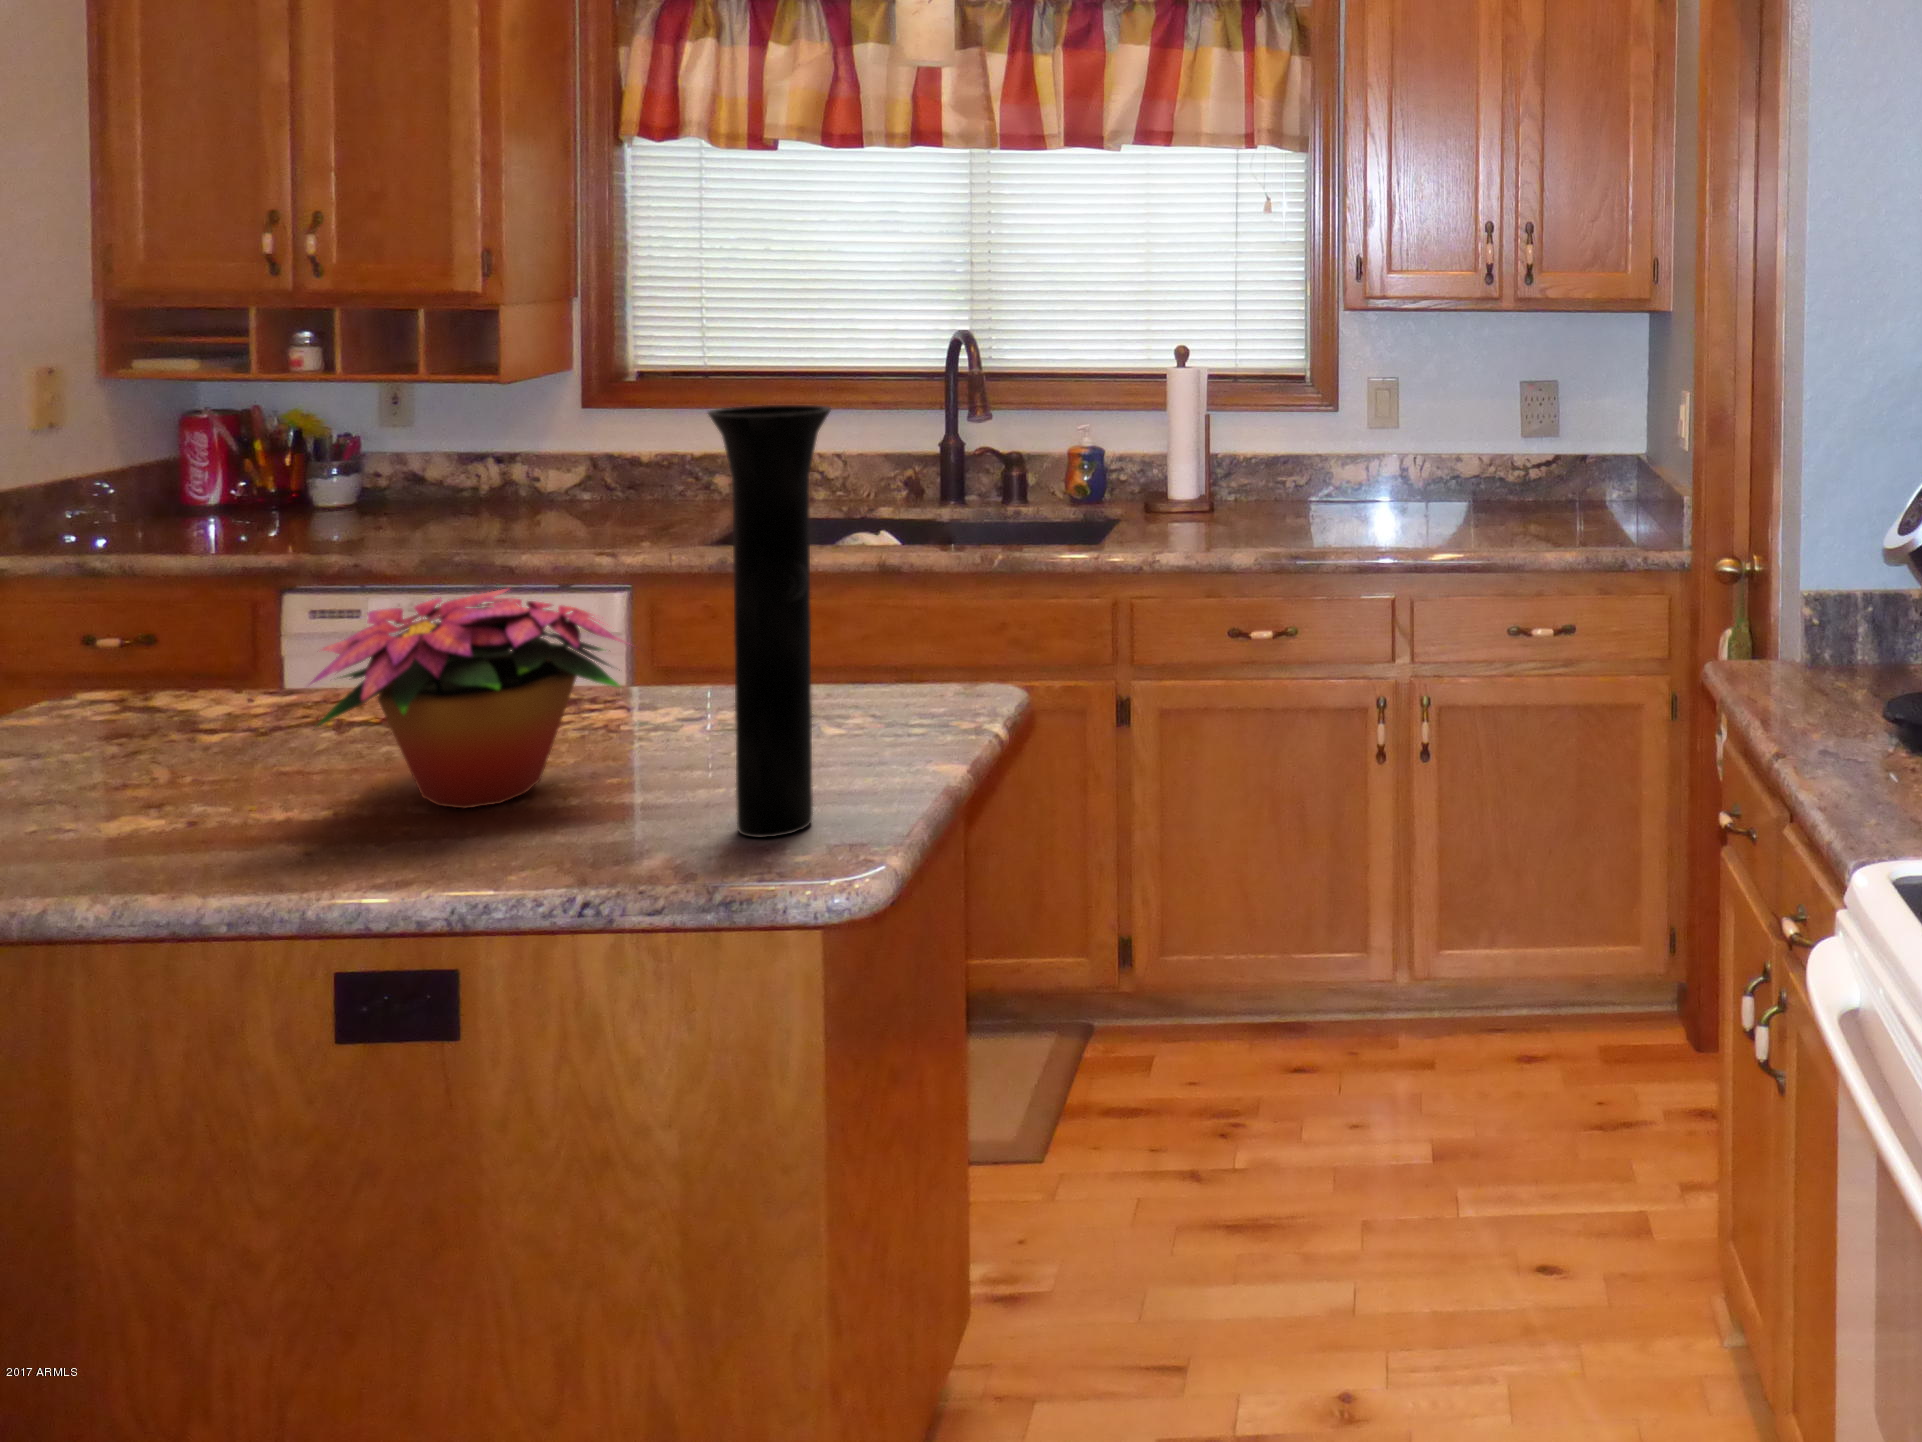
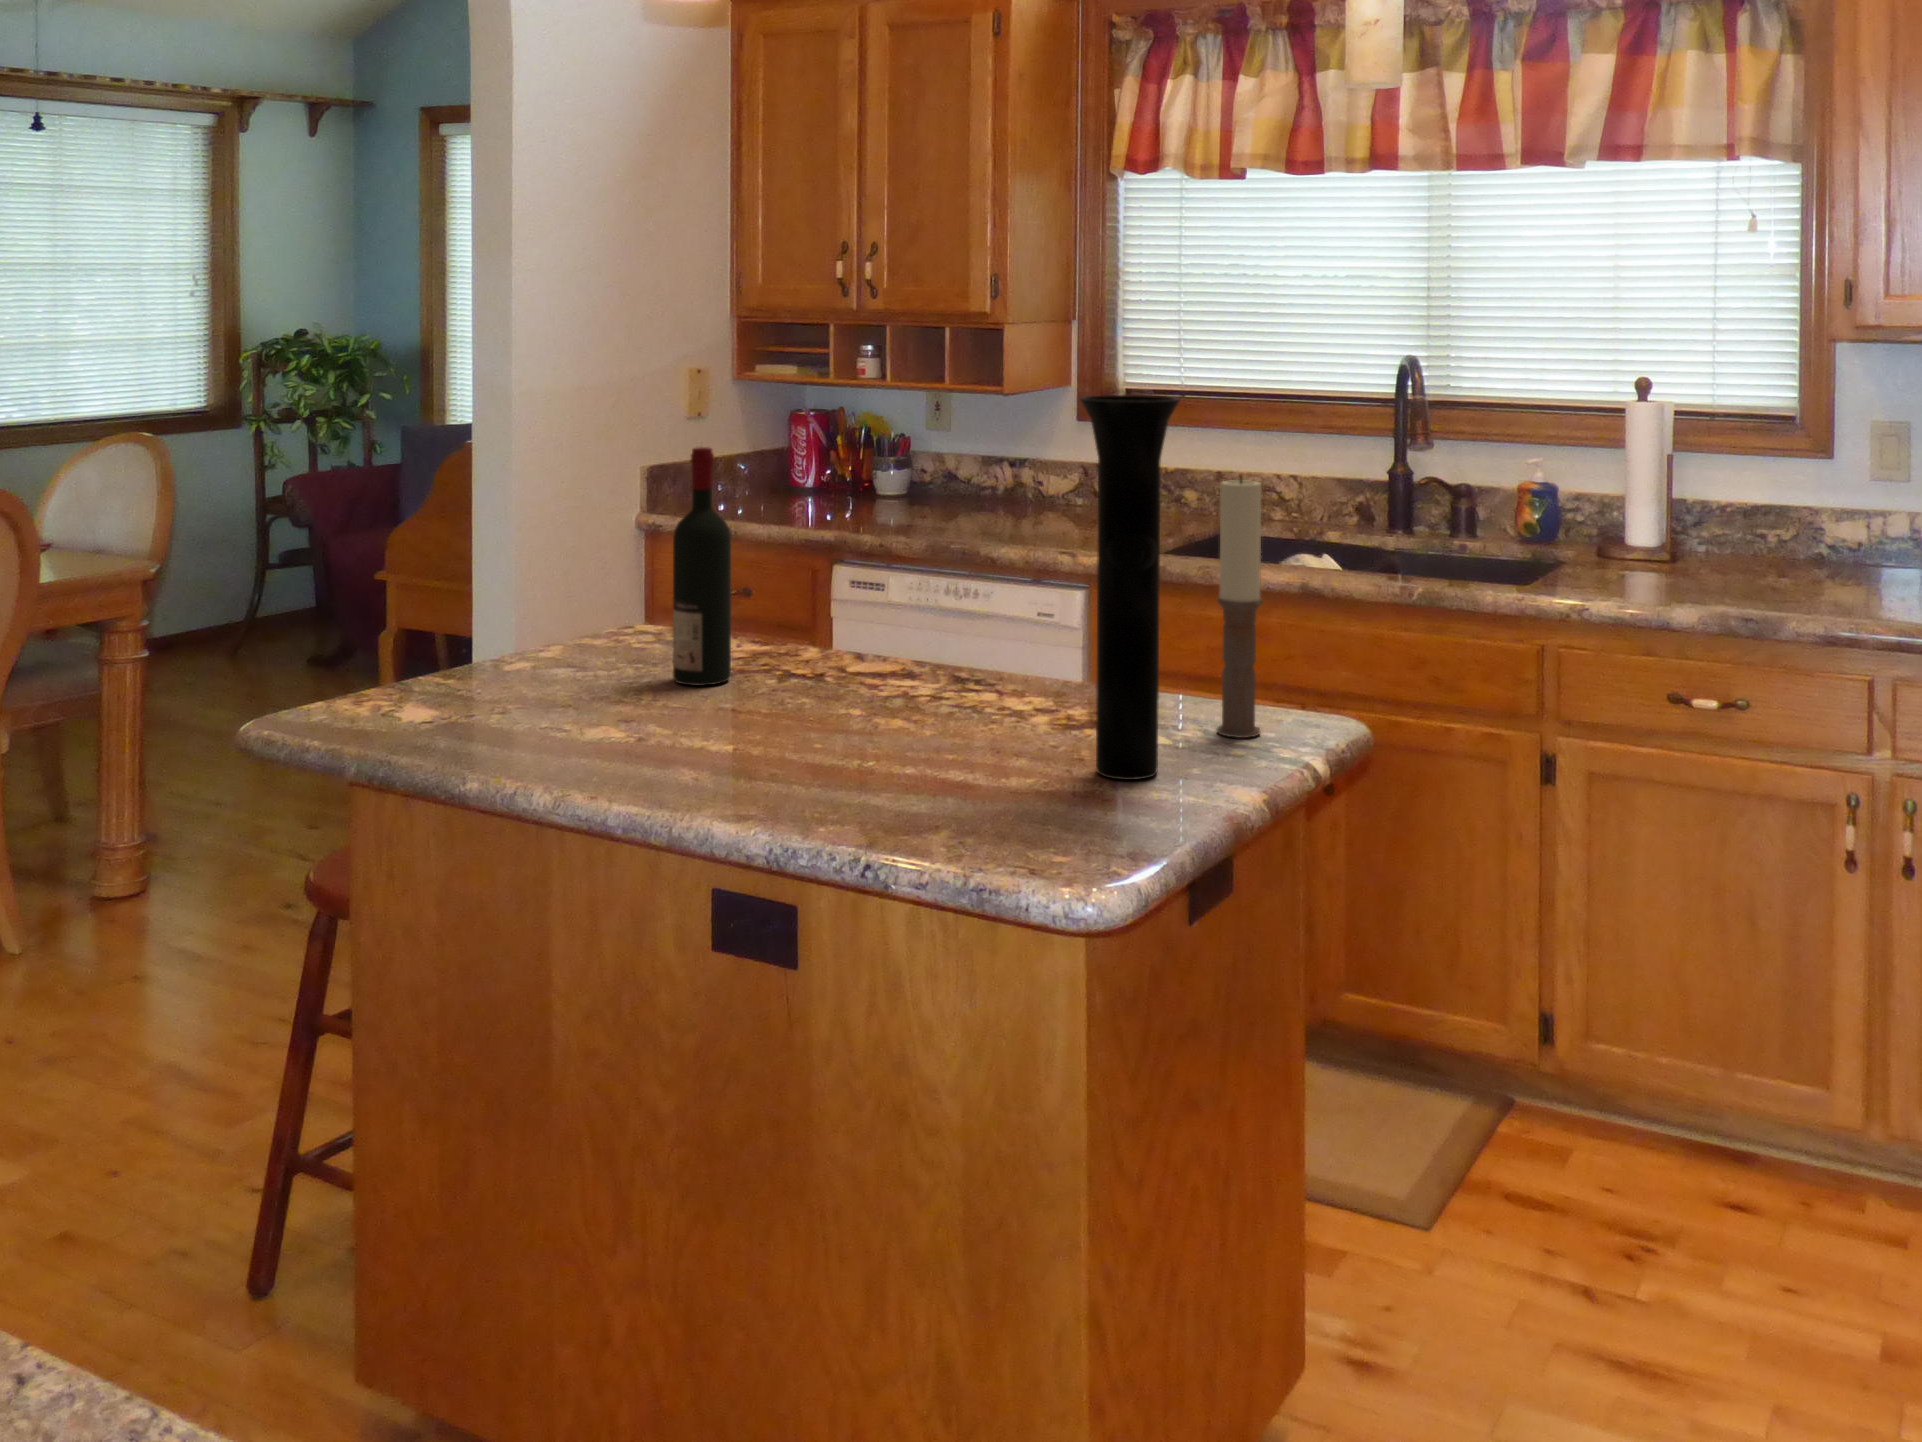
candle: none [857,480,908,761] -> present [1216,476,1262,738]
wine bottle: none [75,494,178,808] -> present [673,447,731,686]
flower arrangement: present [311,589,635,808] -> none [794,541,1050,723]

